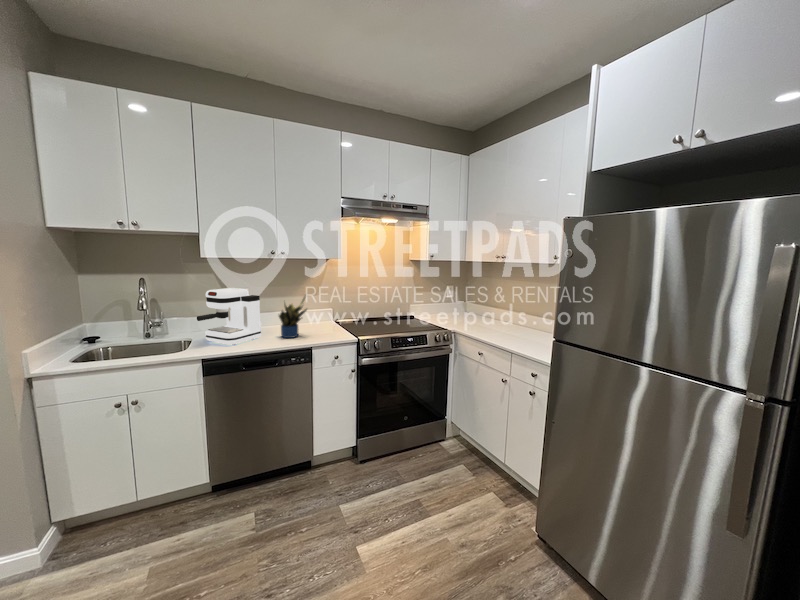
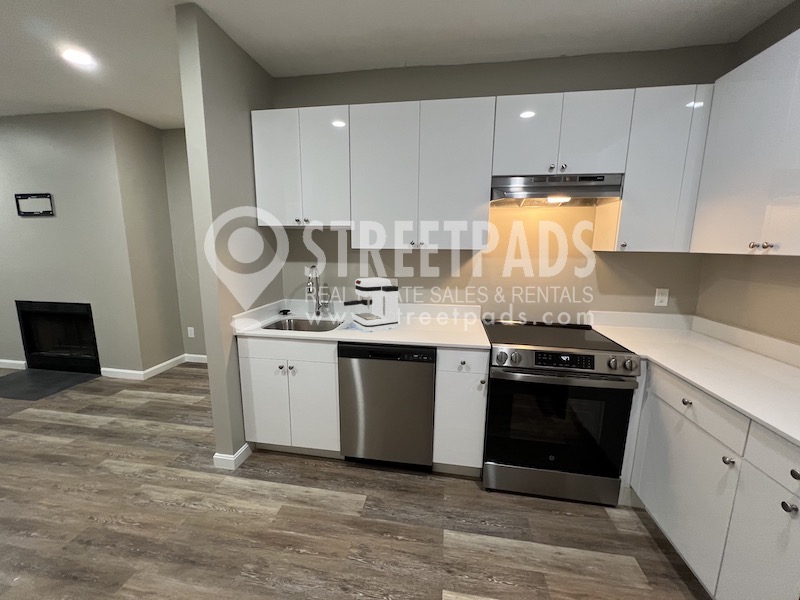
potted plant: present [279,297,307,338] -> none [414,288,442,333]

